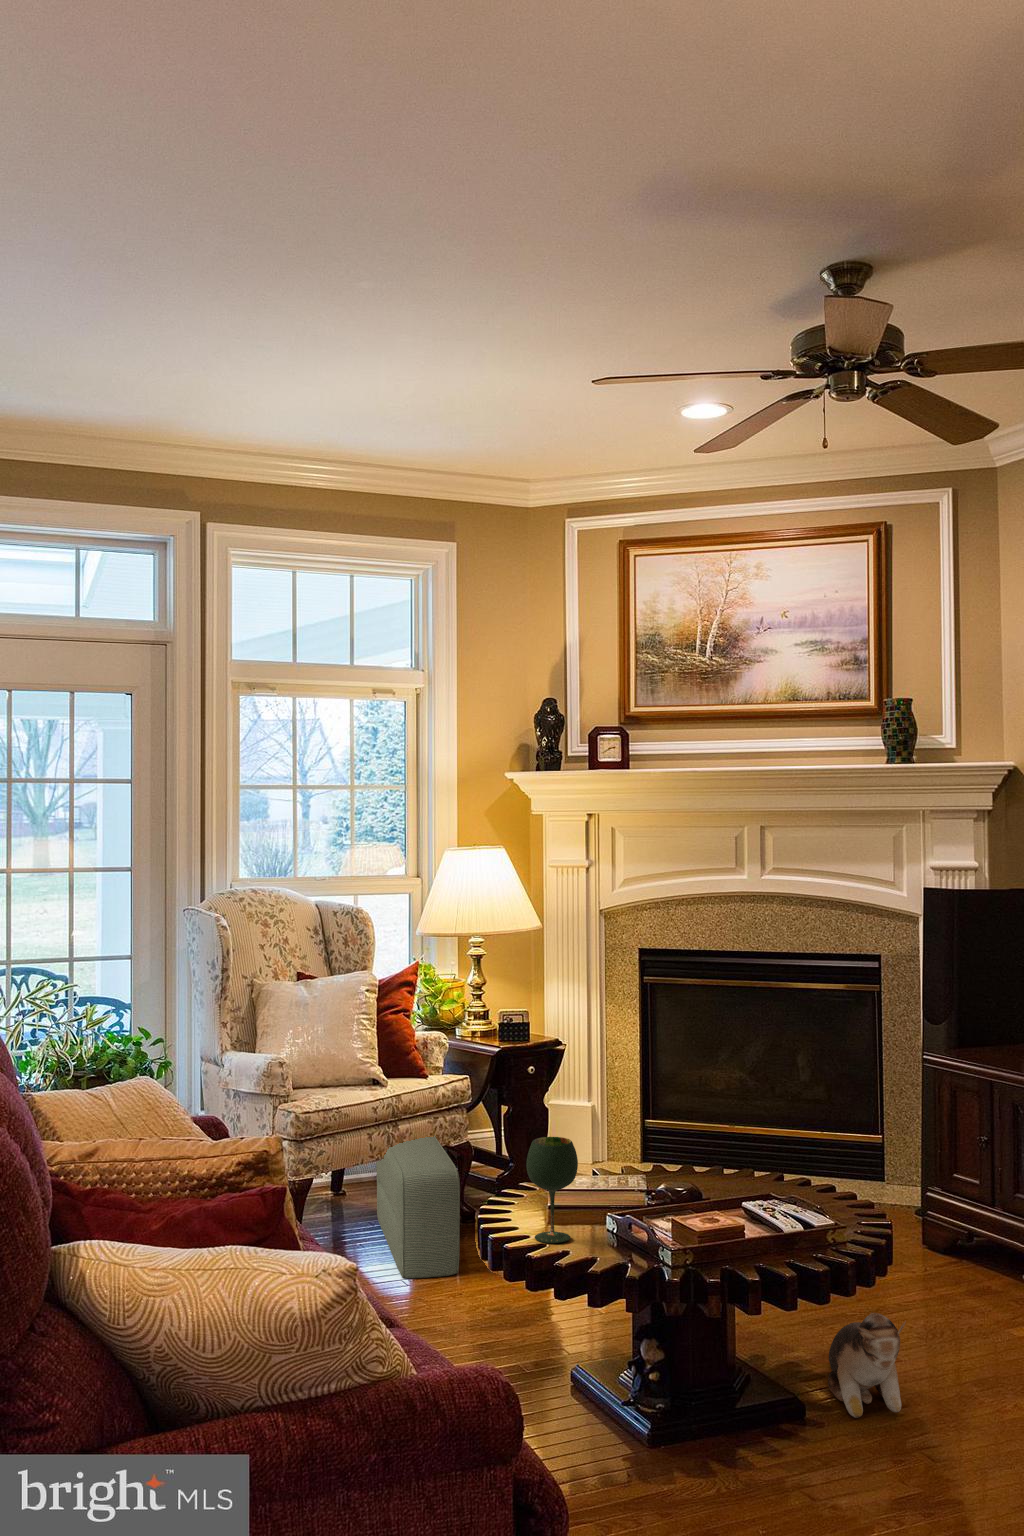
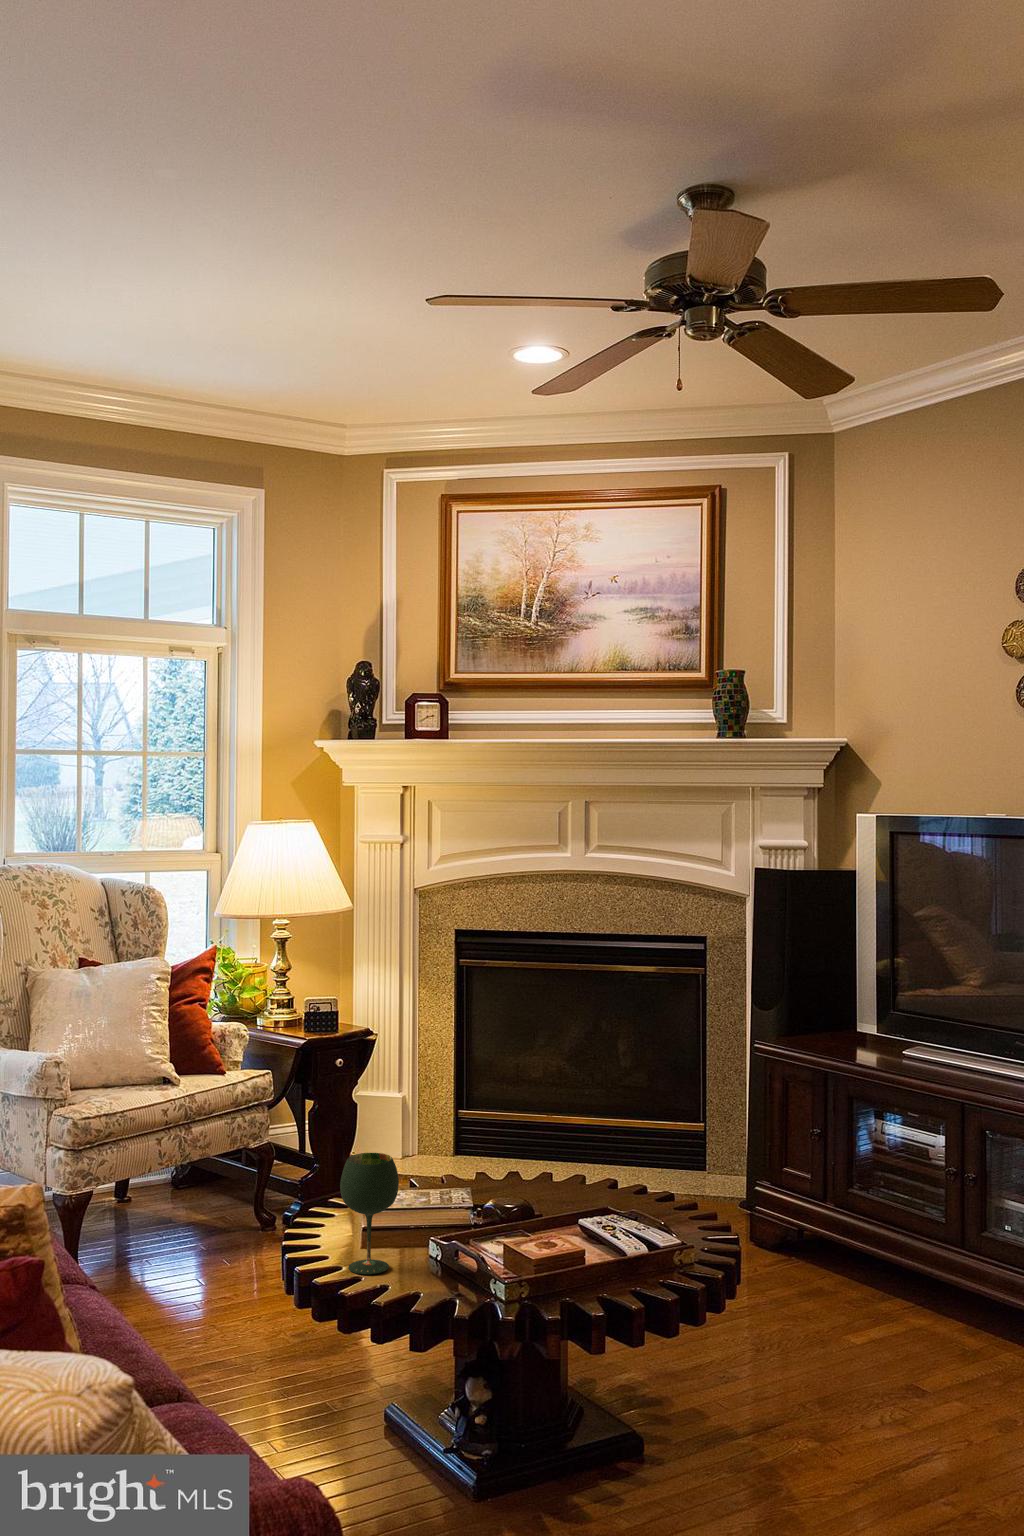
pouf: present [376,1136,460,1278] -> none [166,1128,260,1300]
plush toy: present [828,1312,906,1418] -> none [665,1333,753,1448]

